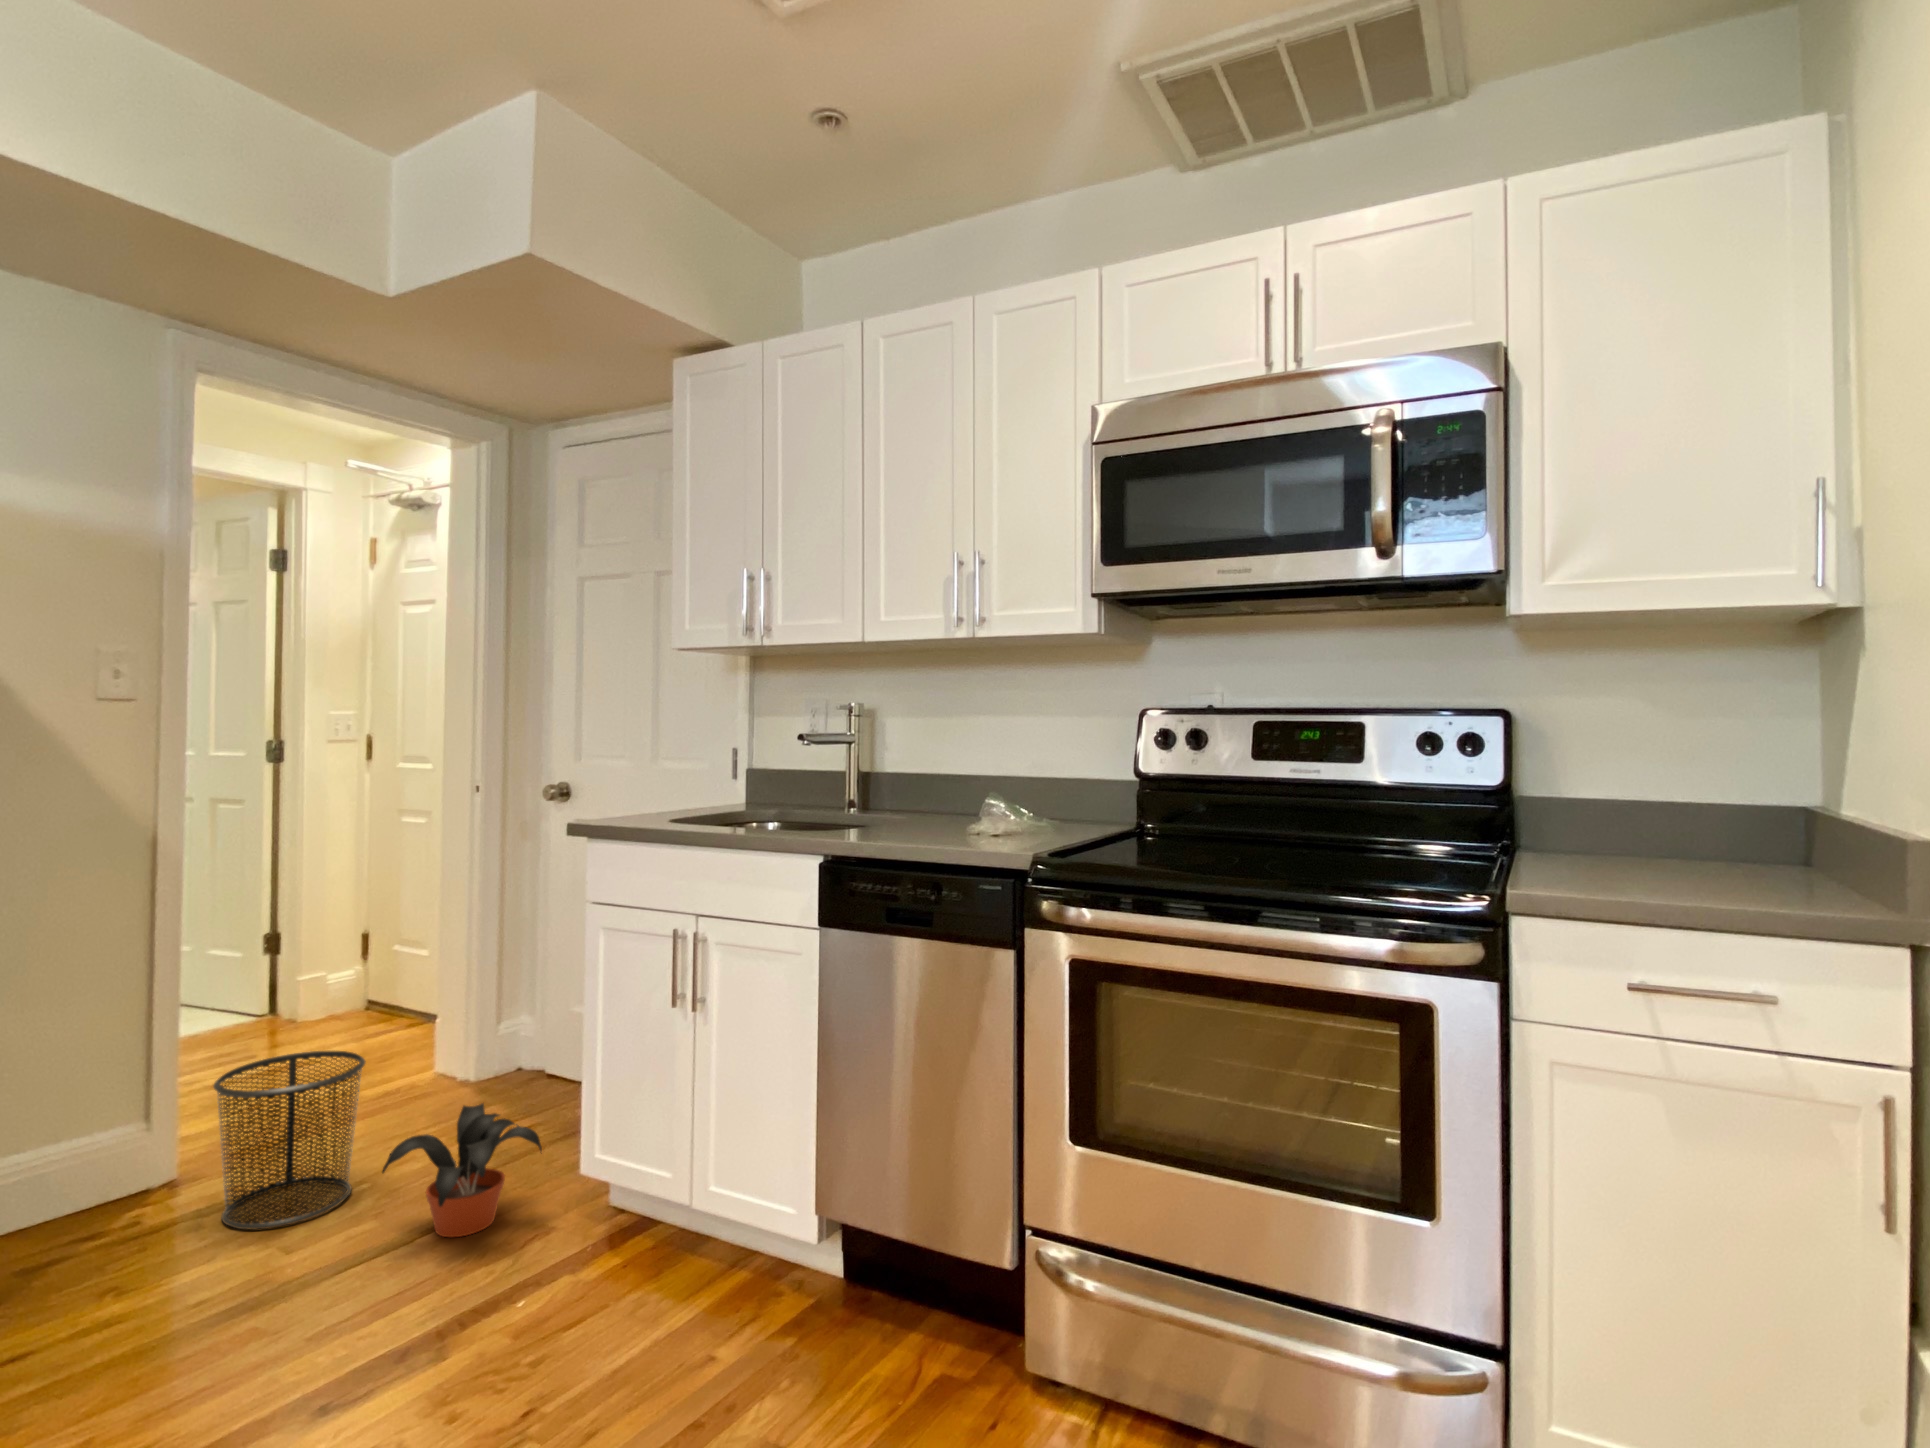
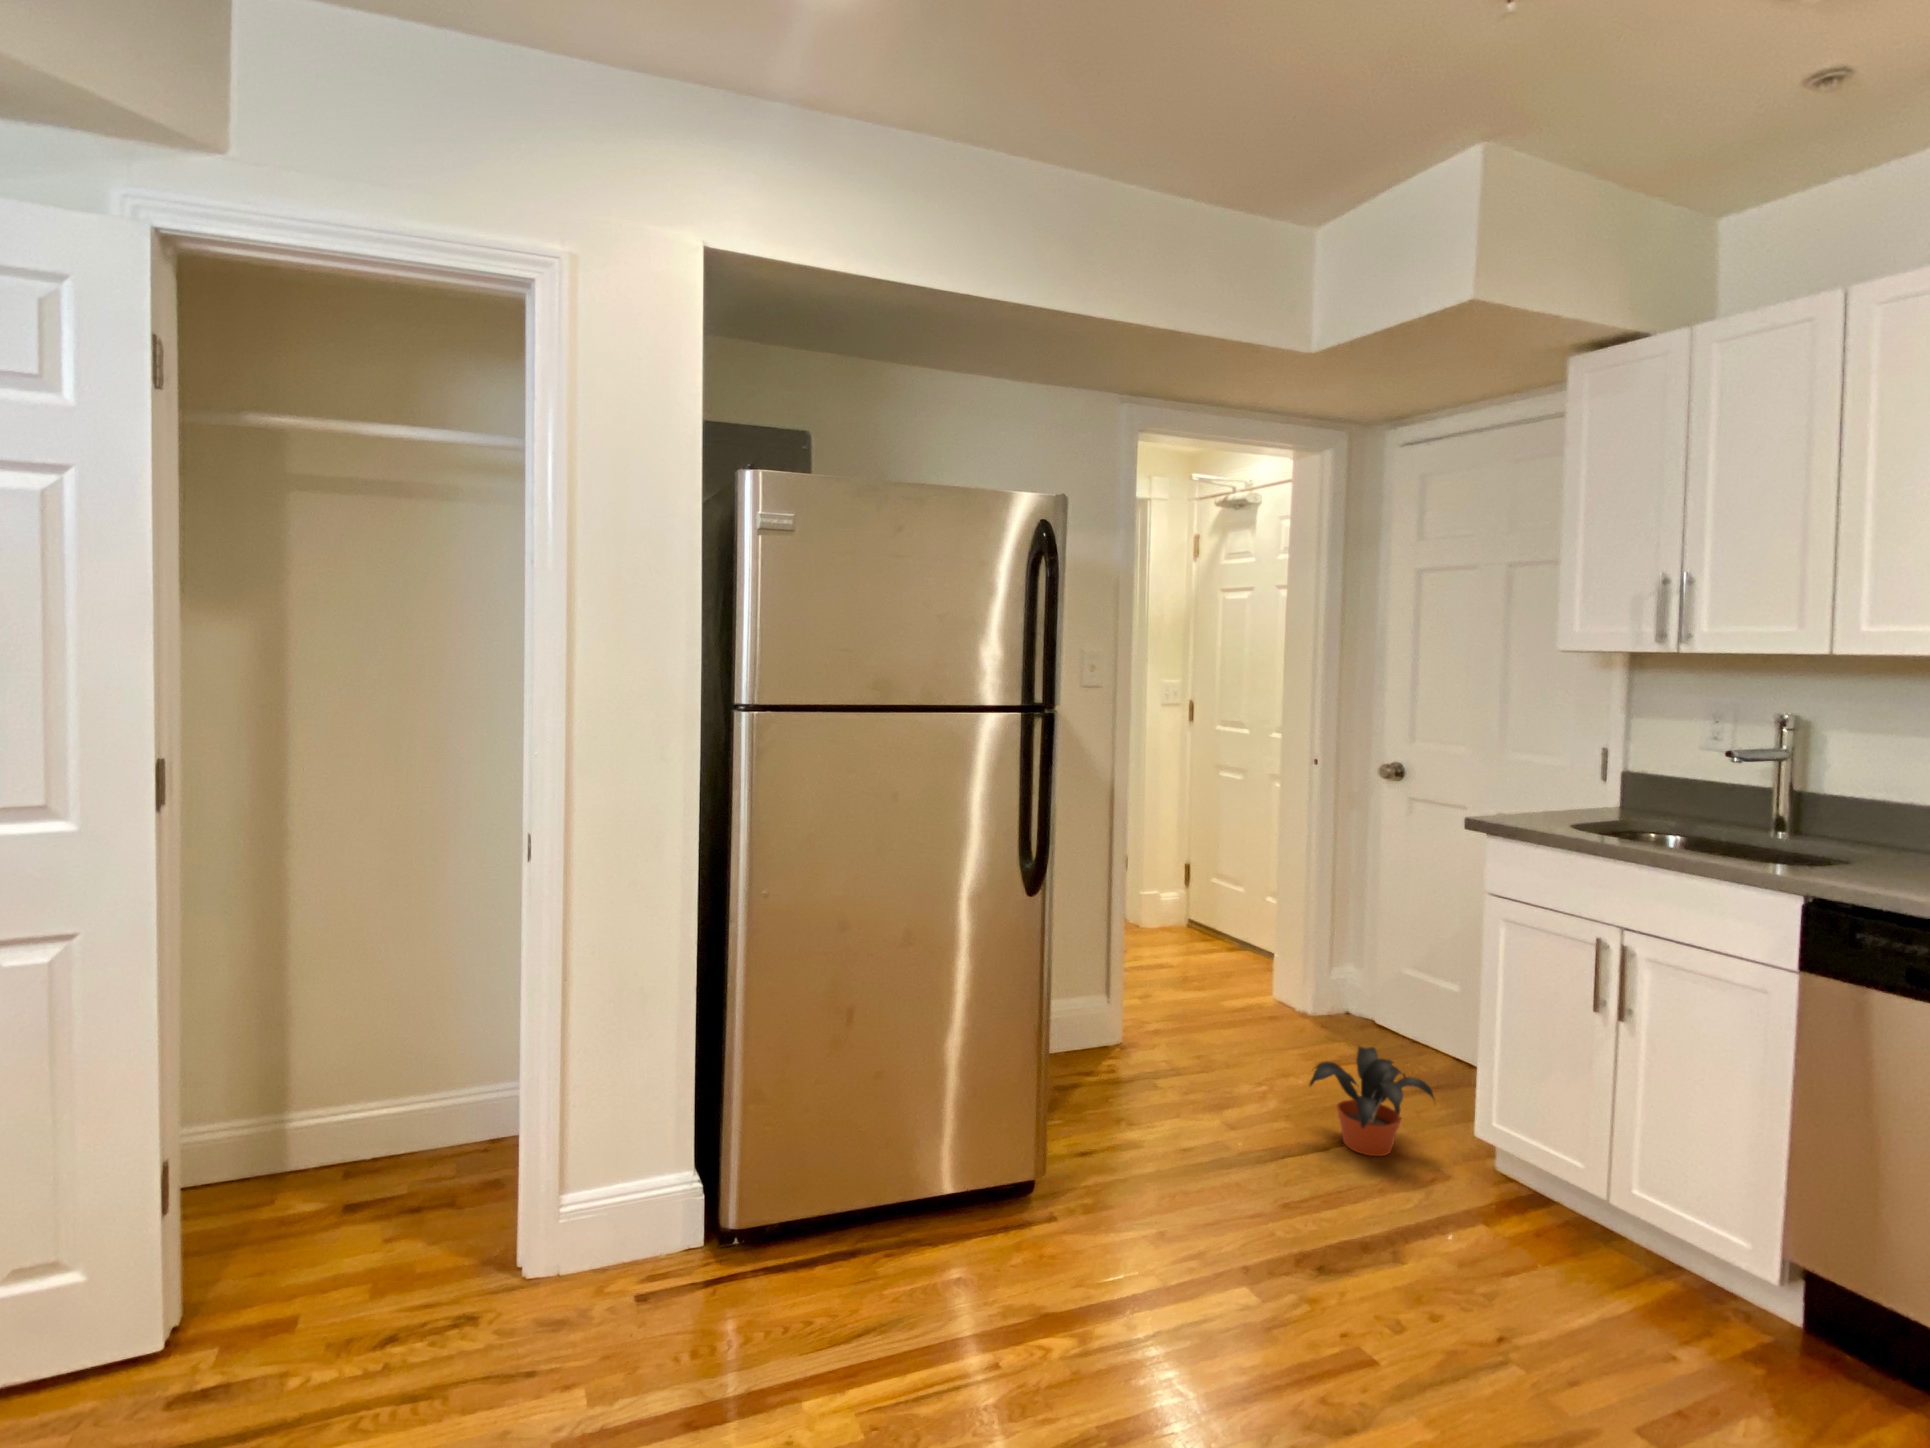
waste bin: present [213,1051,366,1230] -> none [1171,969,1271,1101]

